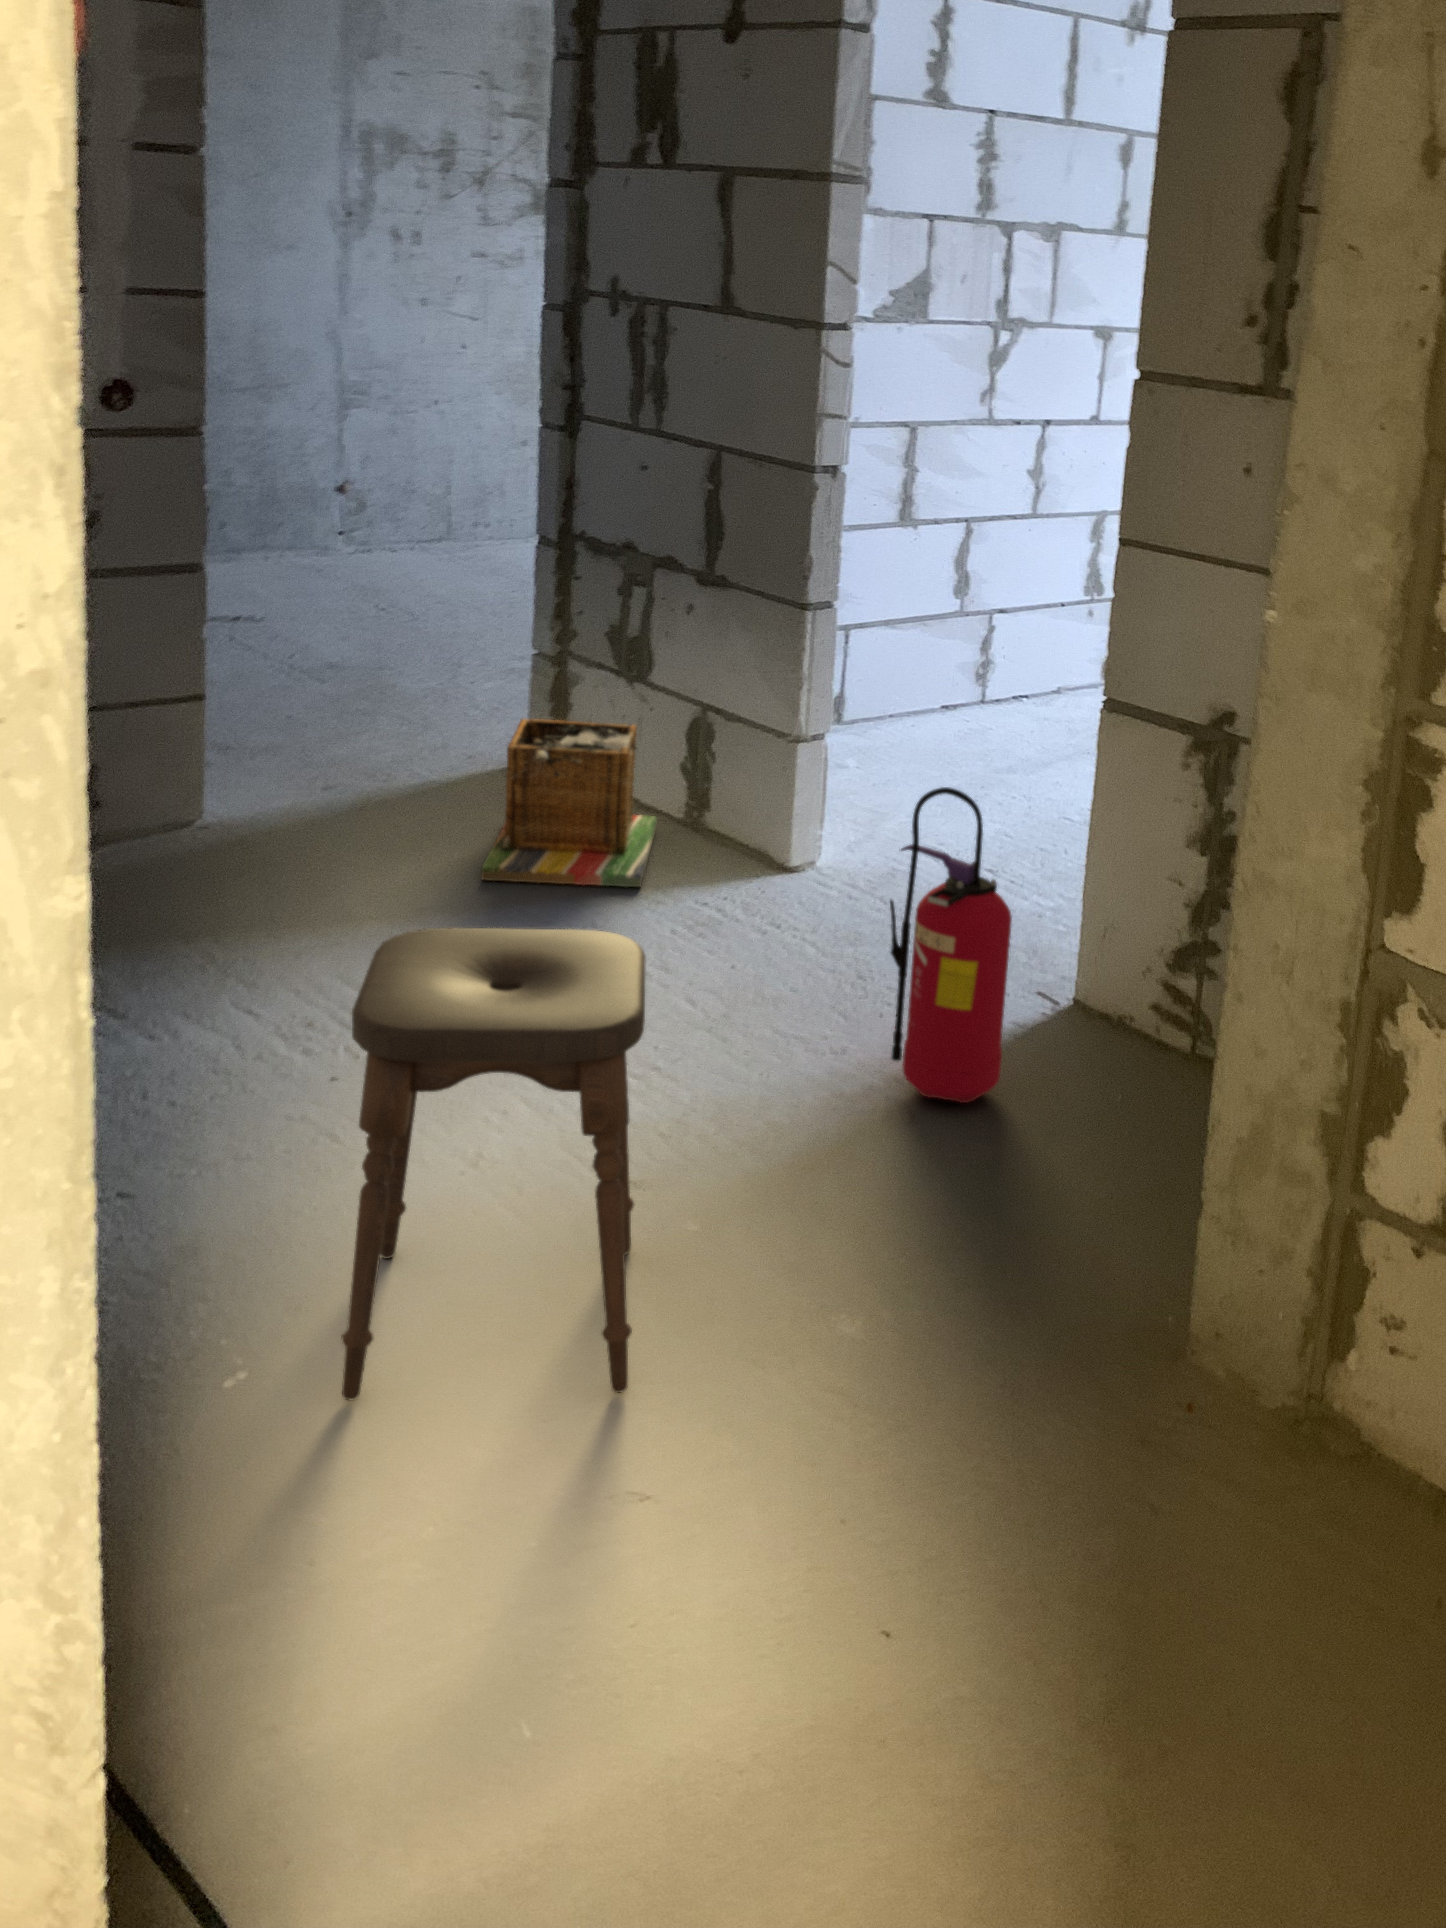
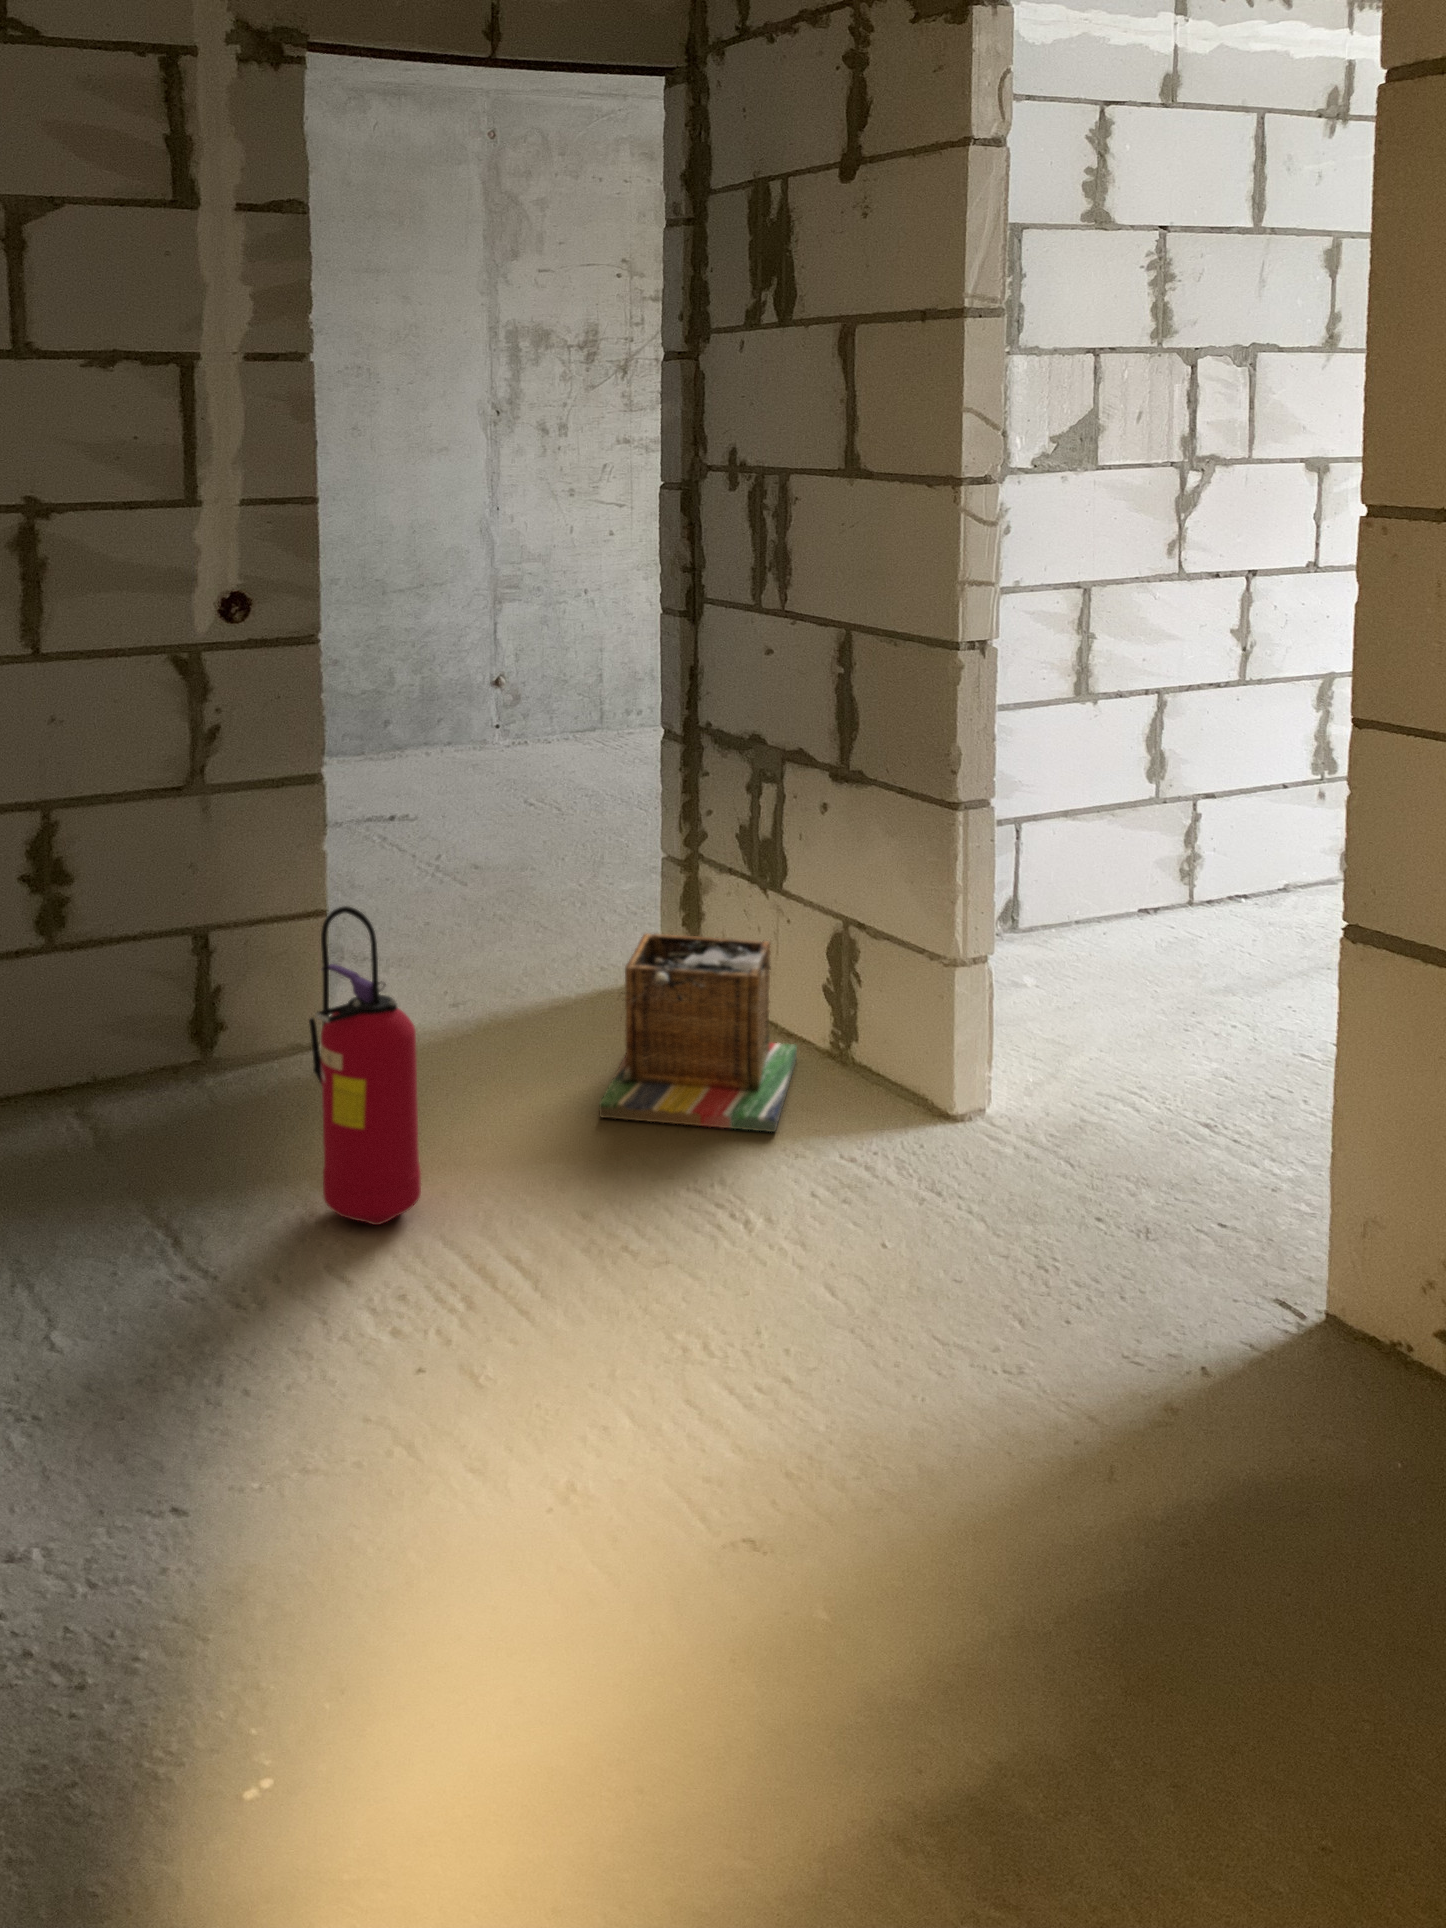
fire extinguisher: present [890,787,1012,1103] -> present [309,906,421,1225]
stool: present [342,928,646,1400] -> none [375,1215,738,1855]

